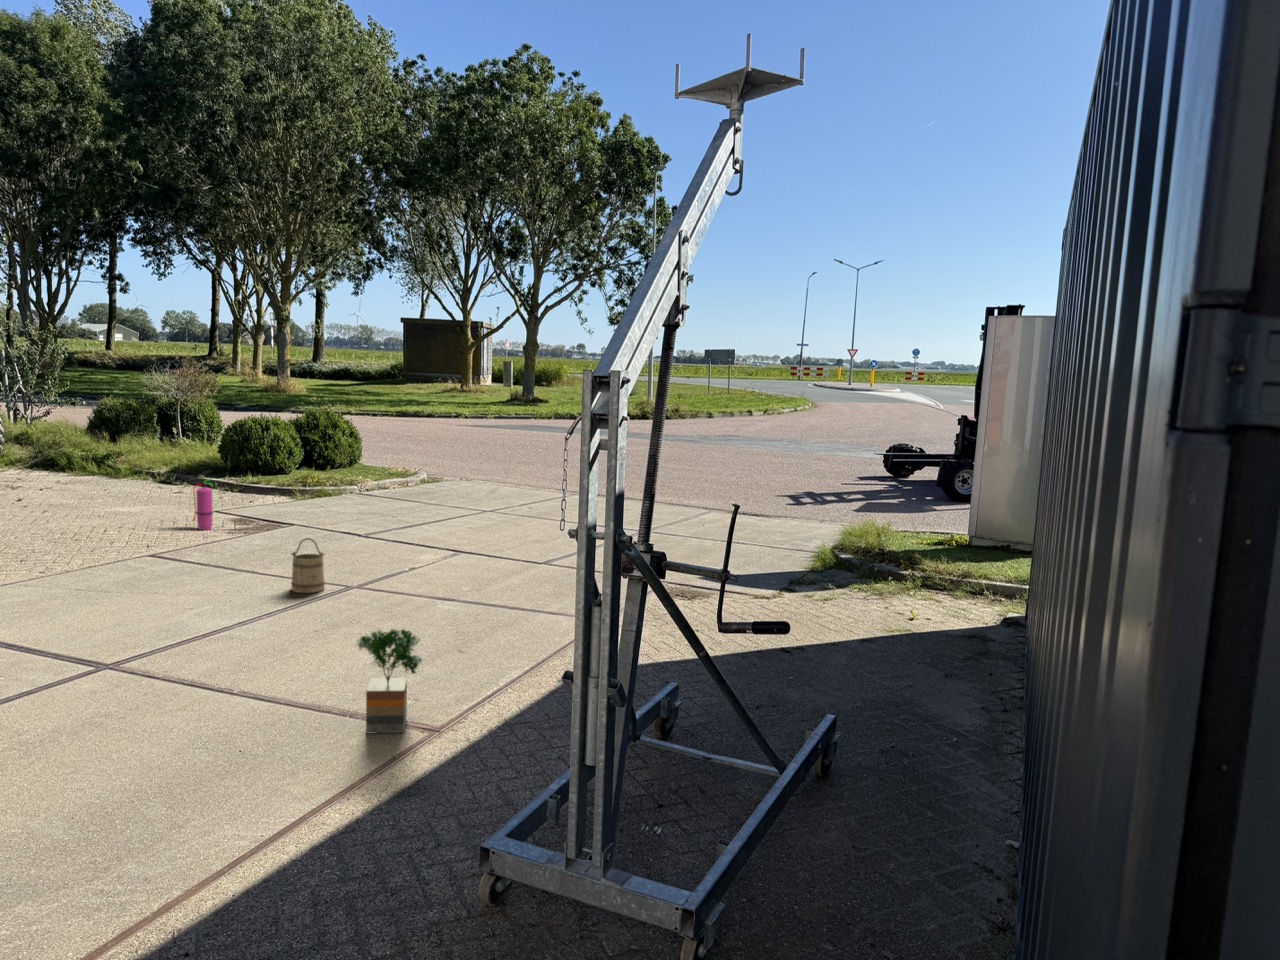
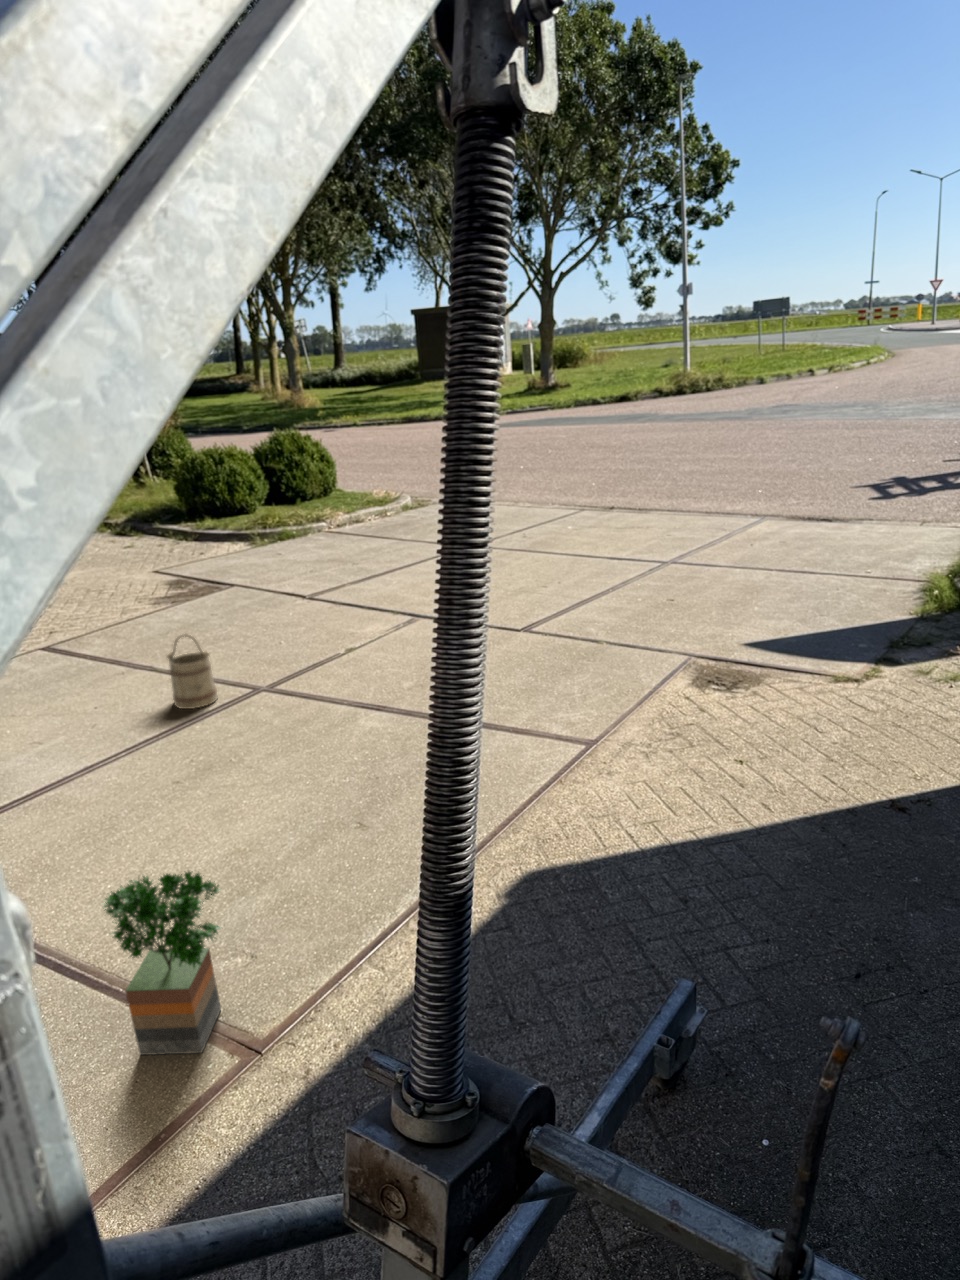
fire extinguisher: present [193,482,213,530] -> none [100,542,130,606]

